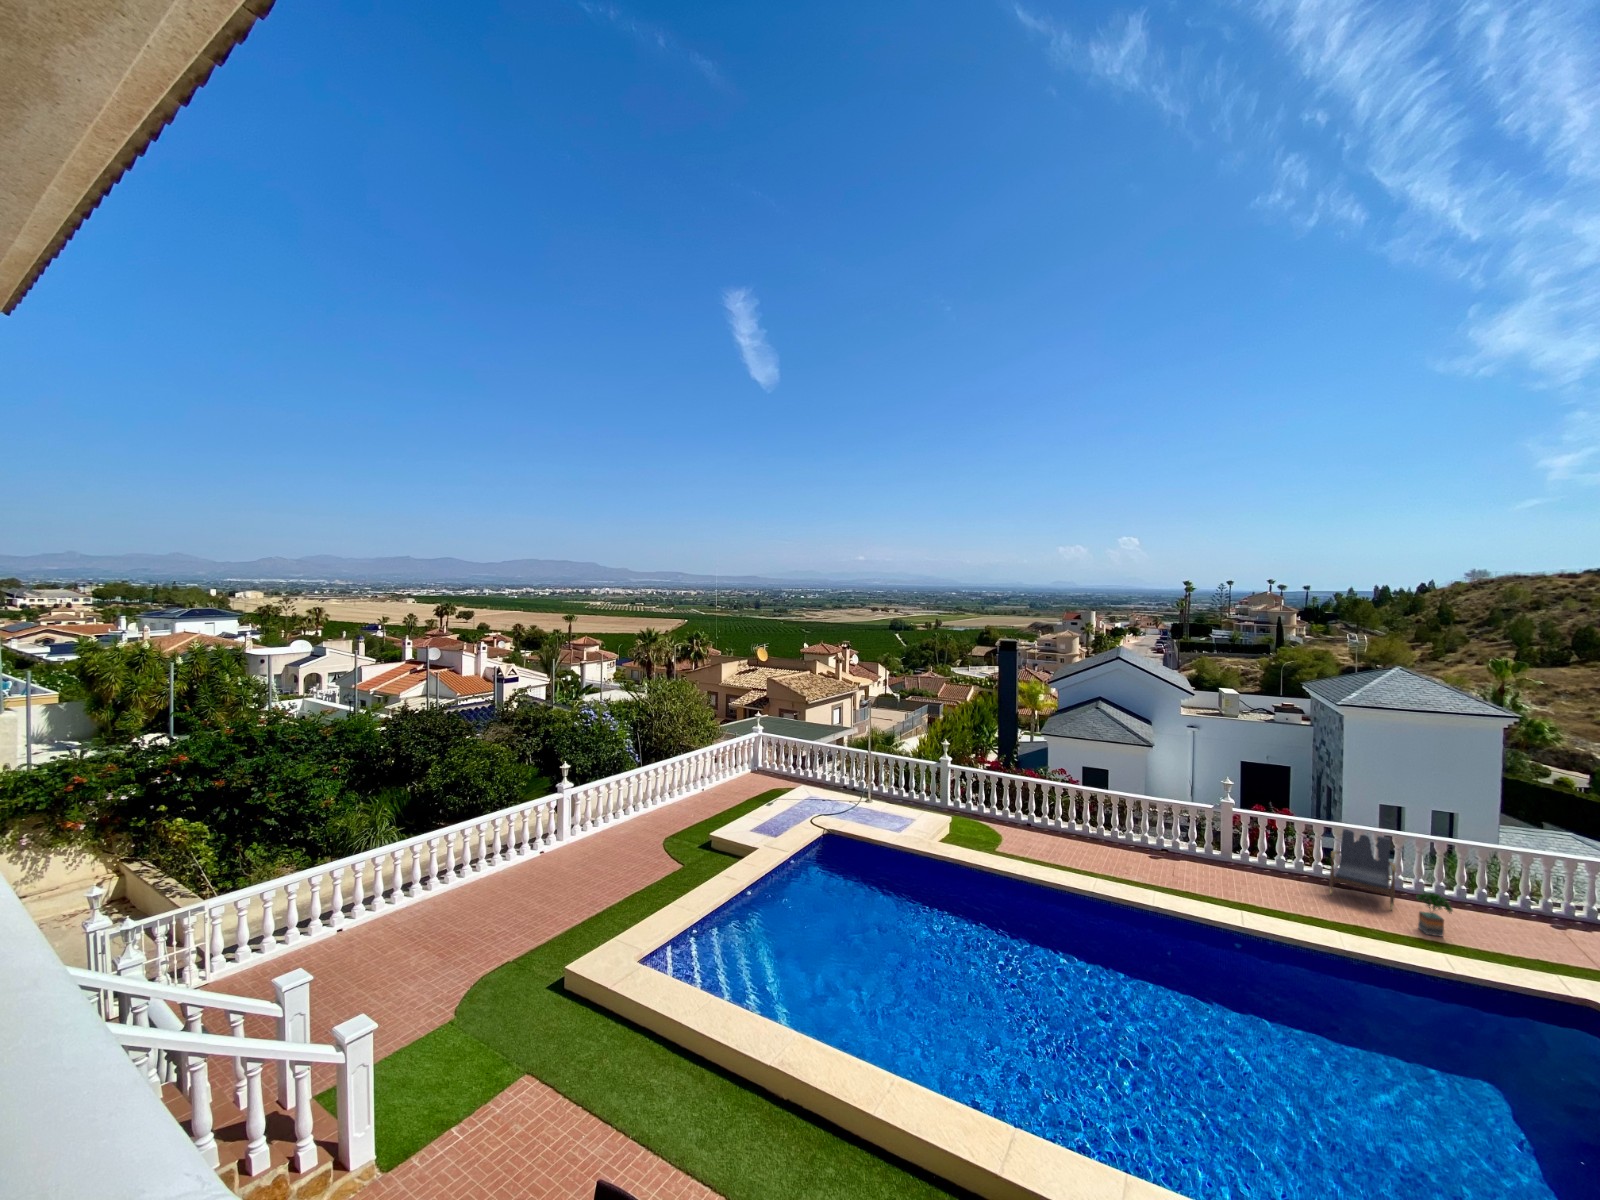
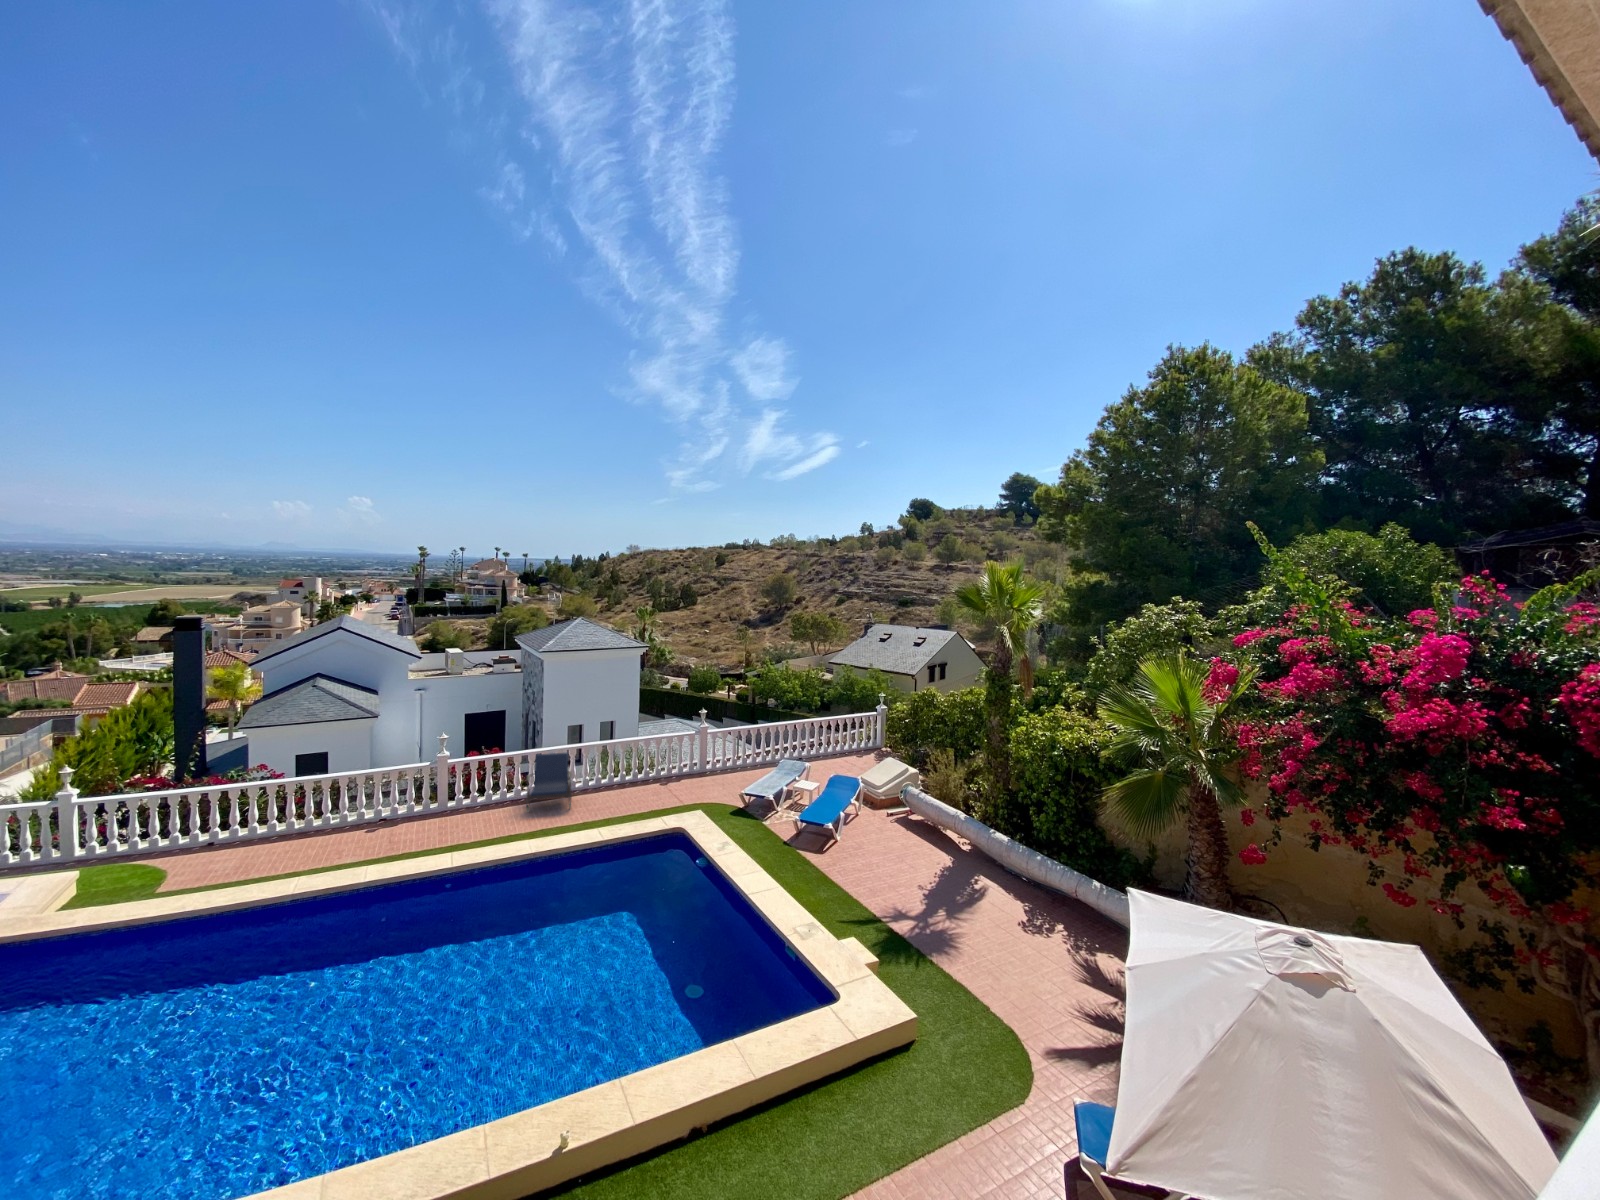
potted tree: present [1416,893,1453,936] -> none [583,786,607,820]

